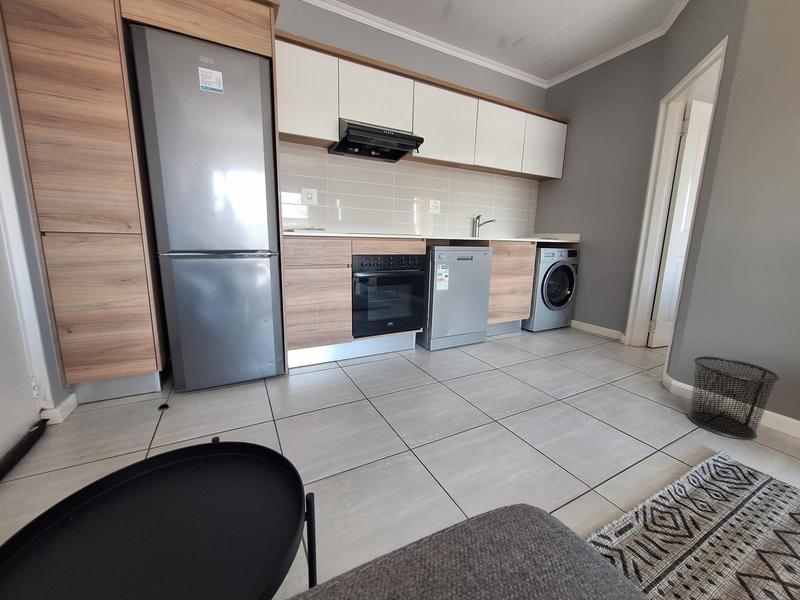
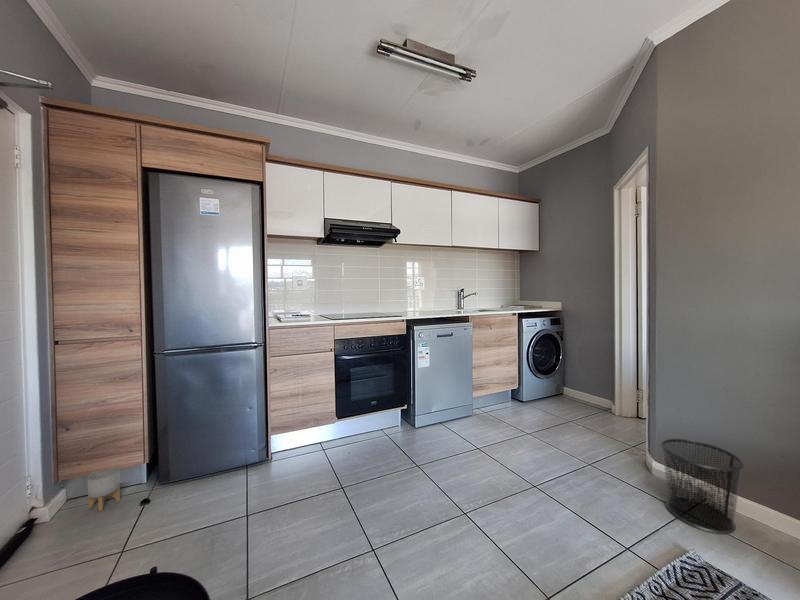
planter: none [98,373,136,416] -> present [87,467,120,512]

